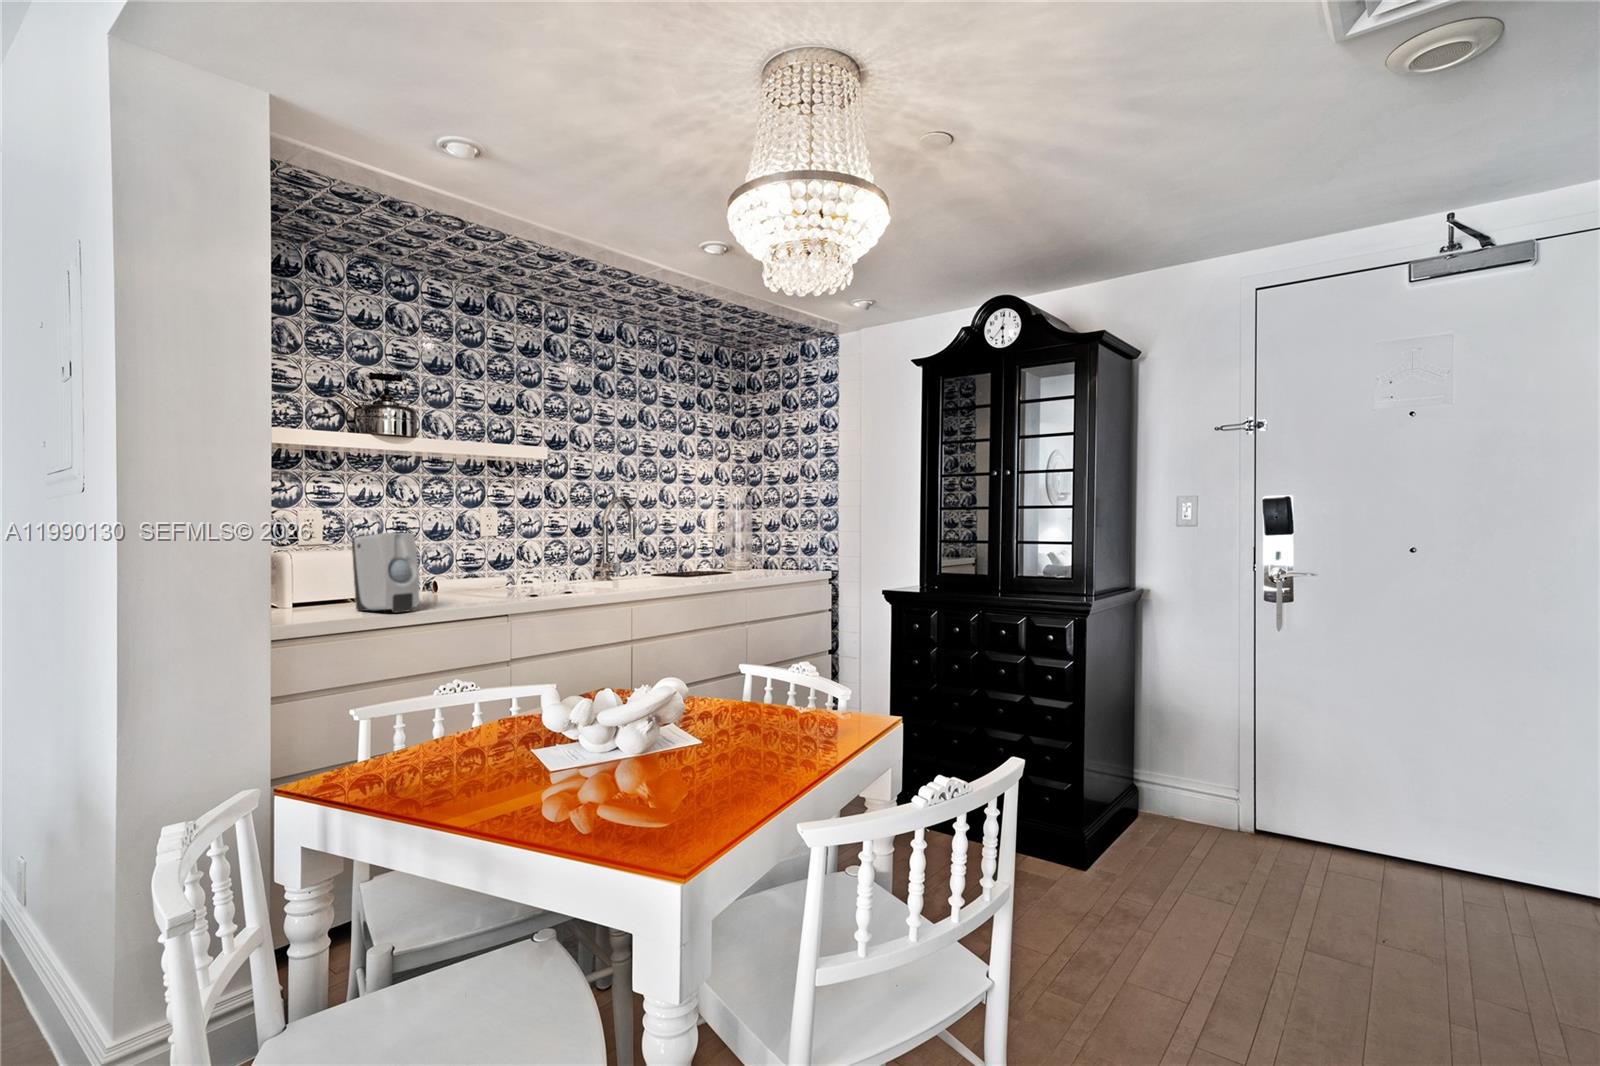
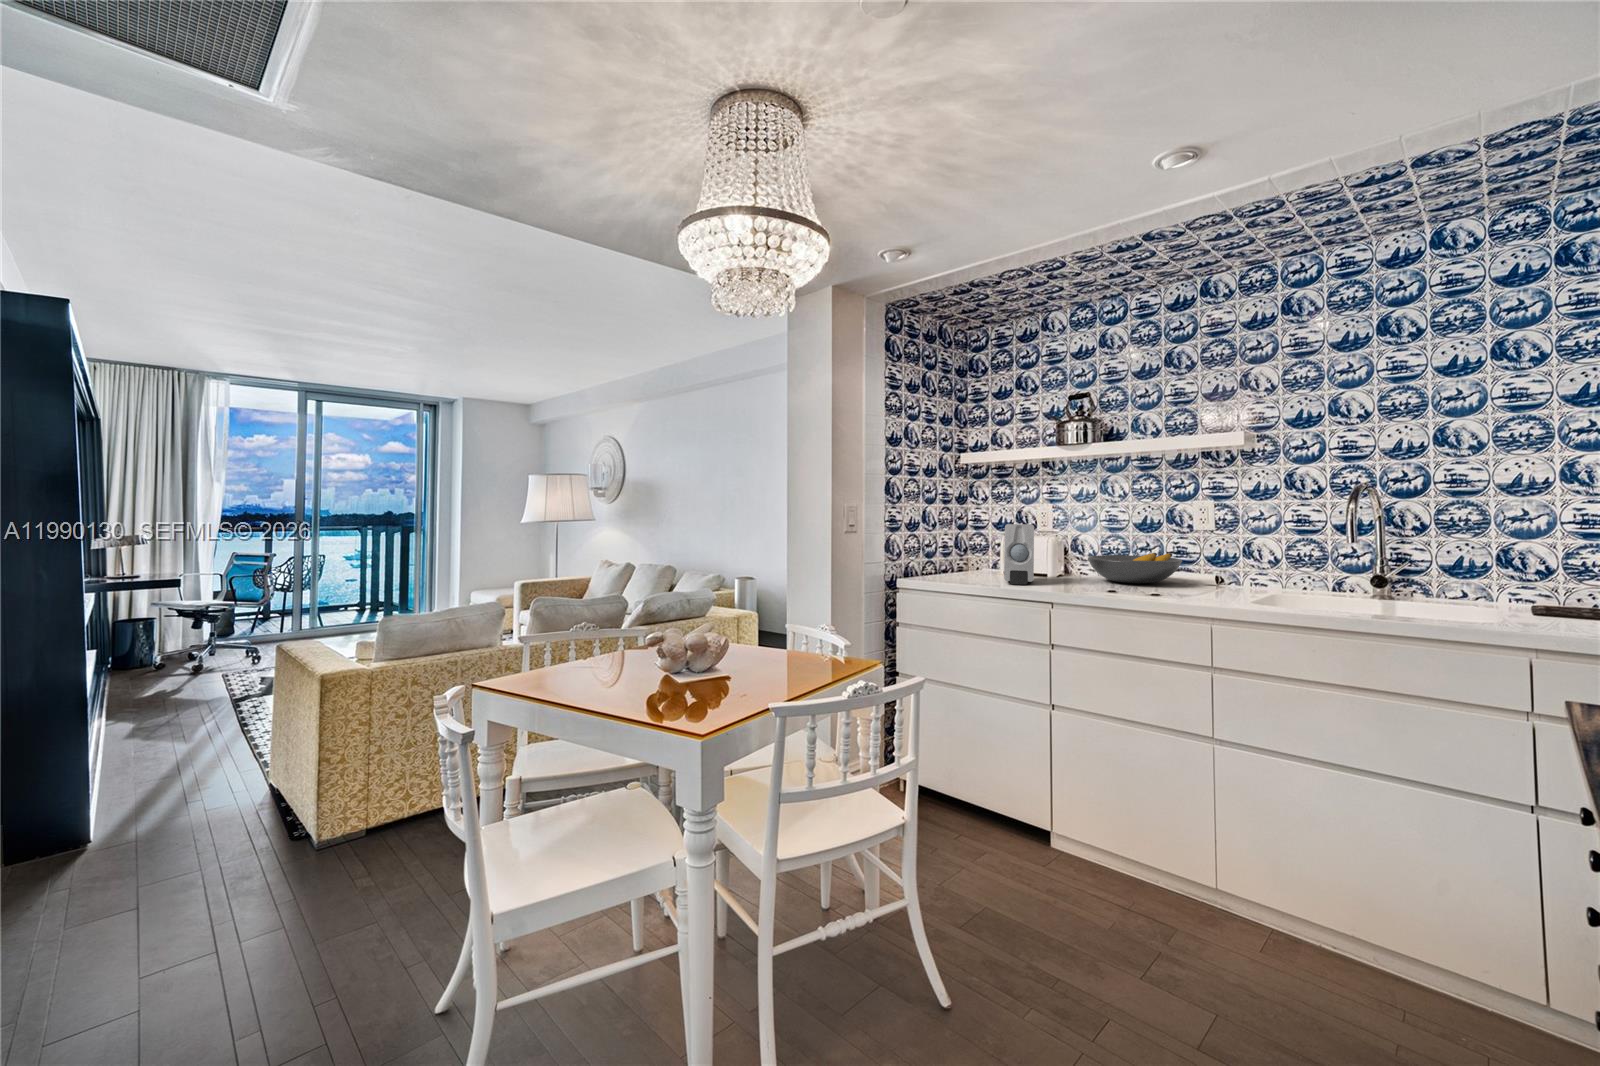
fruit bowl: none [431,562,531,598] -> present [1088,553,1182,584]

